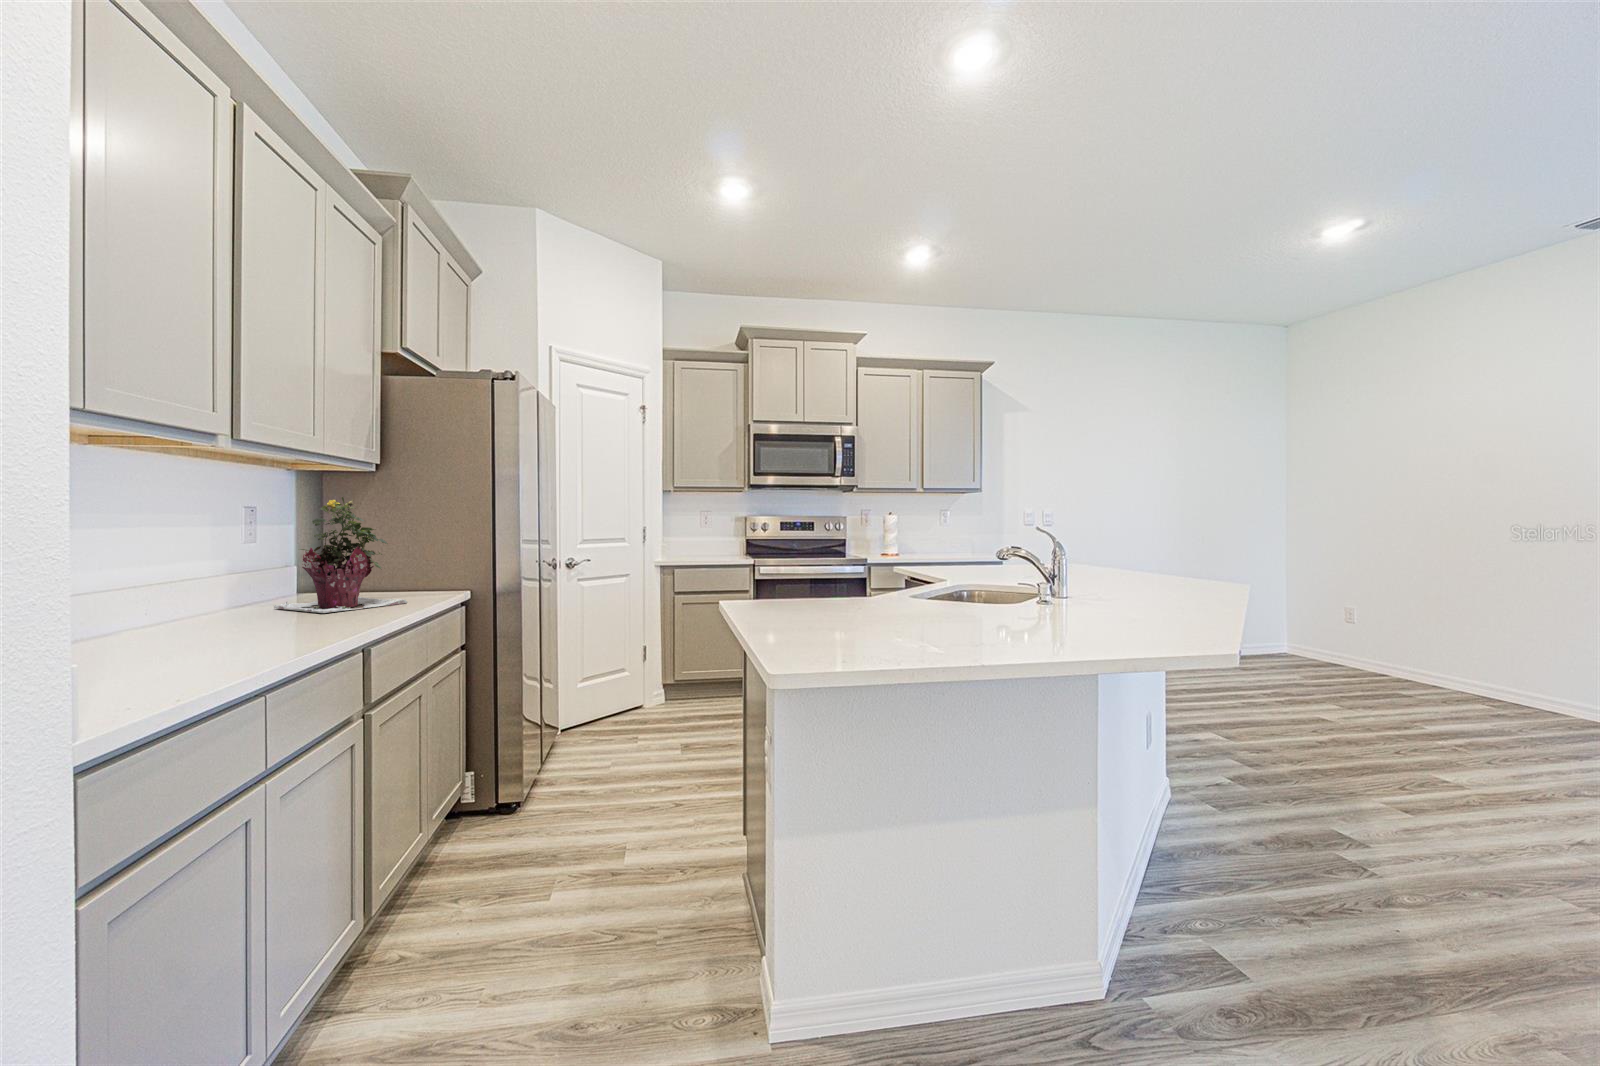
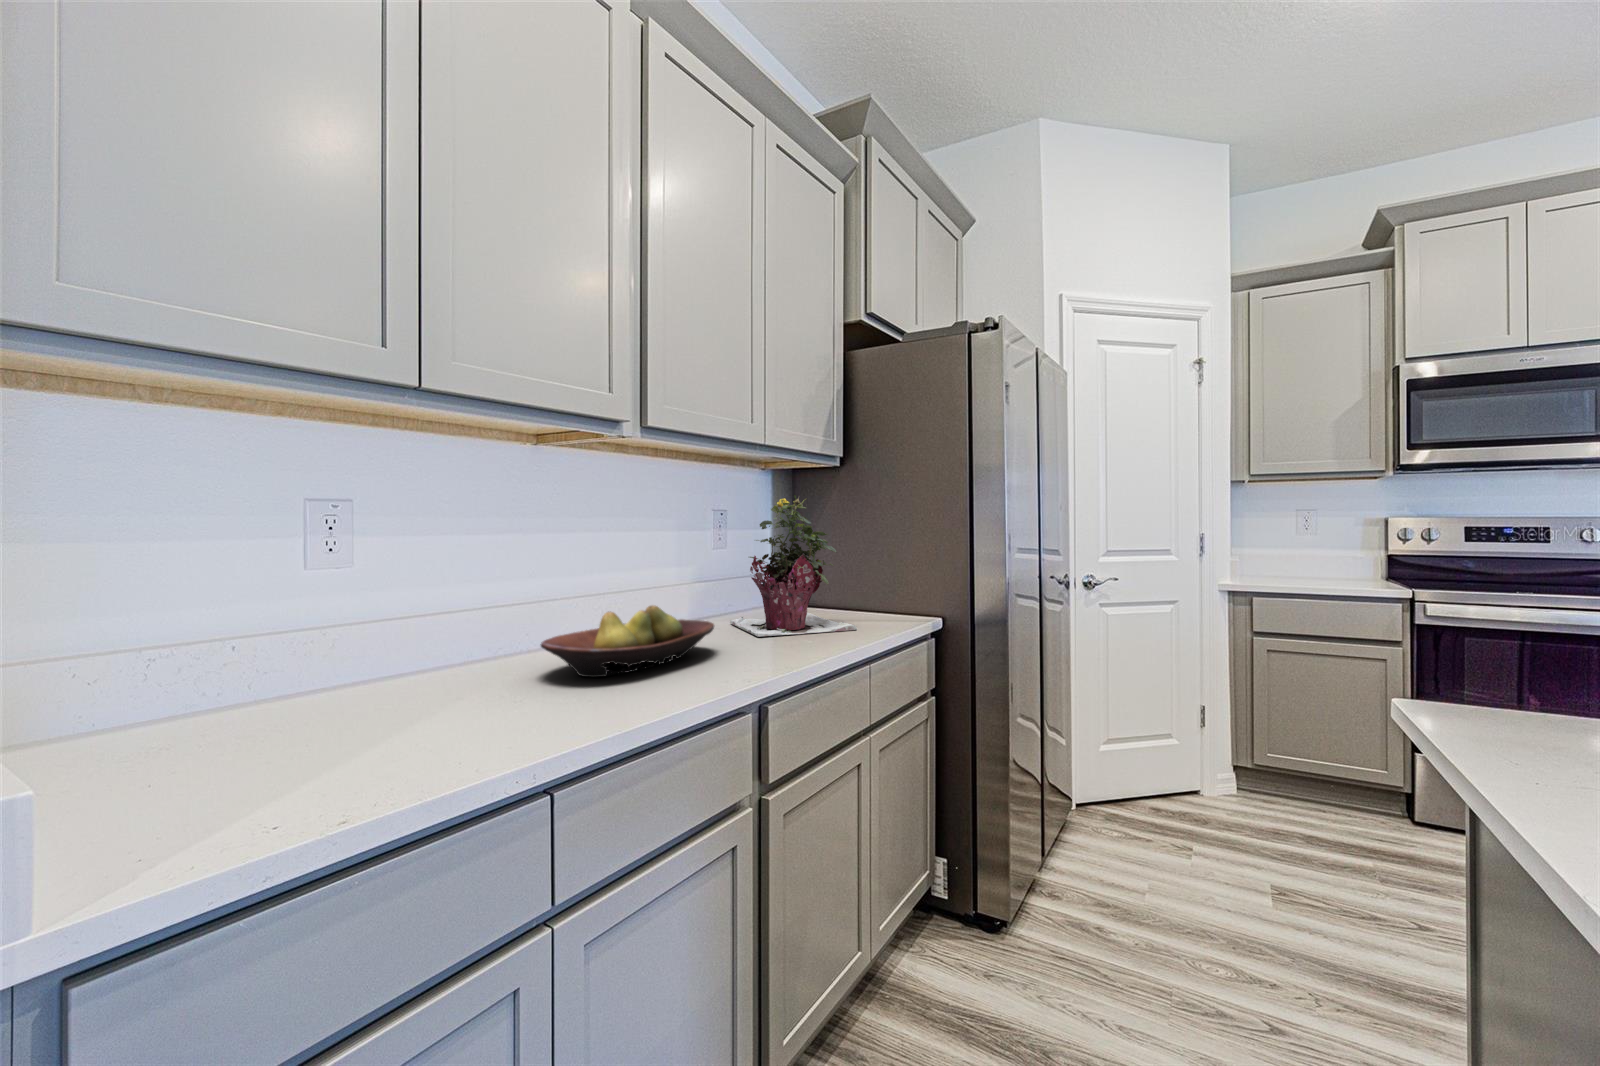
fruit bowl: none [148,589,301,645] -> present [541,605,714,677]

